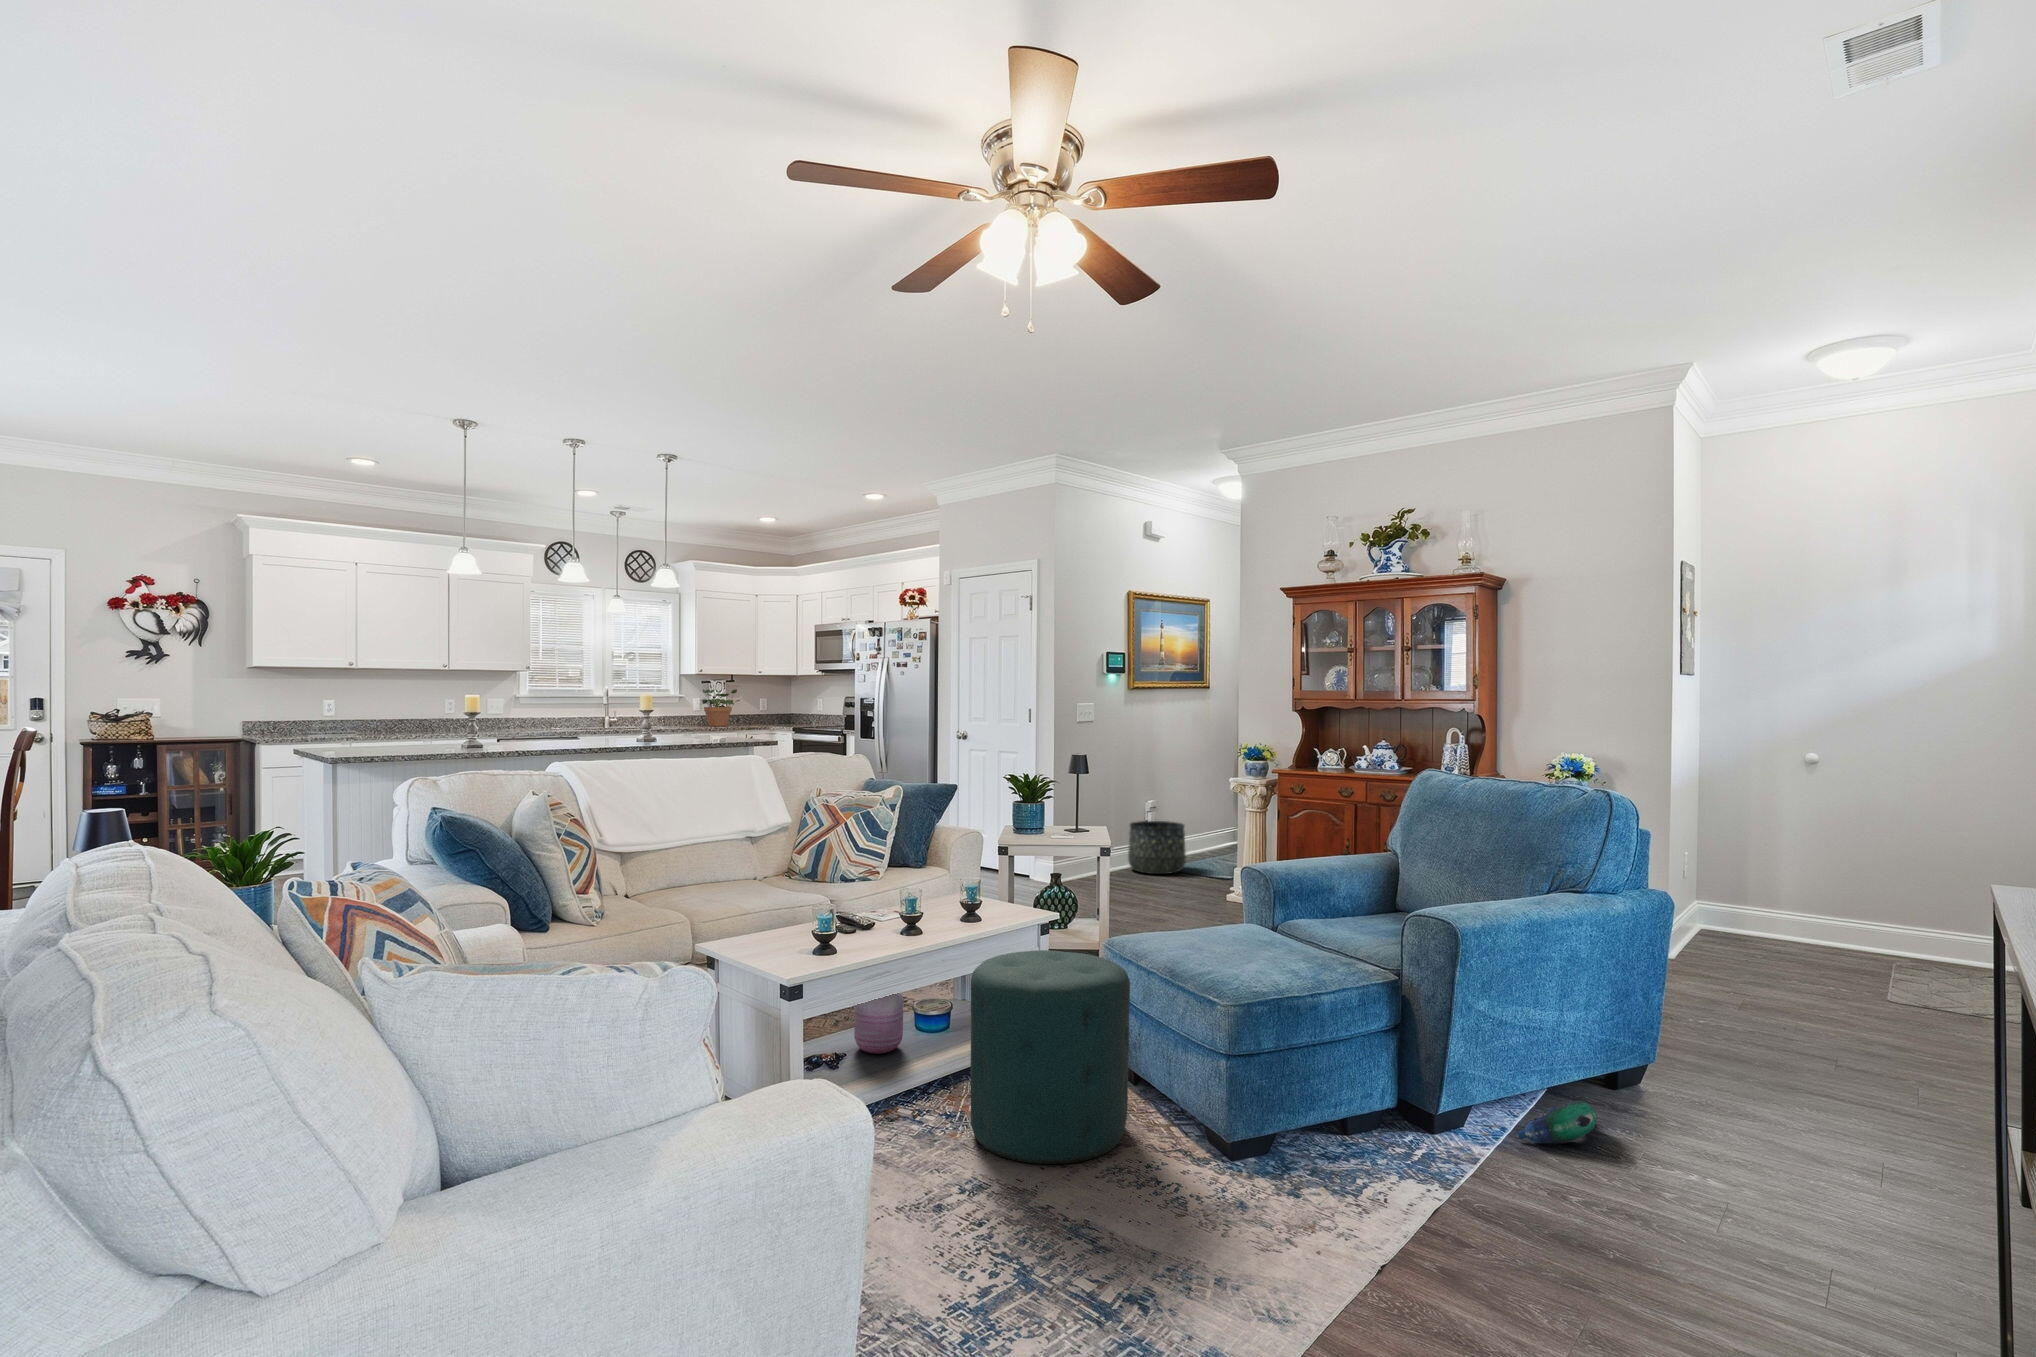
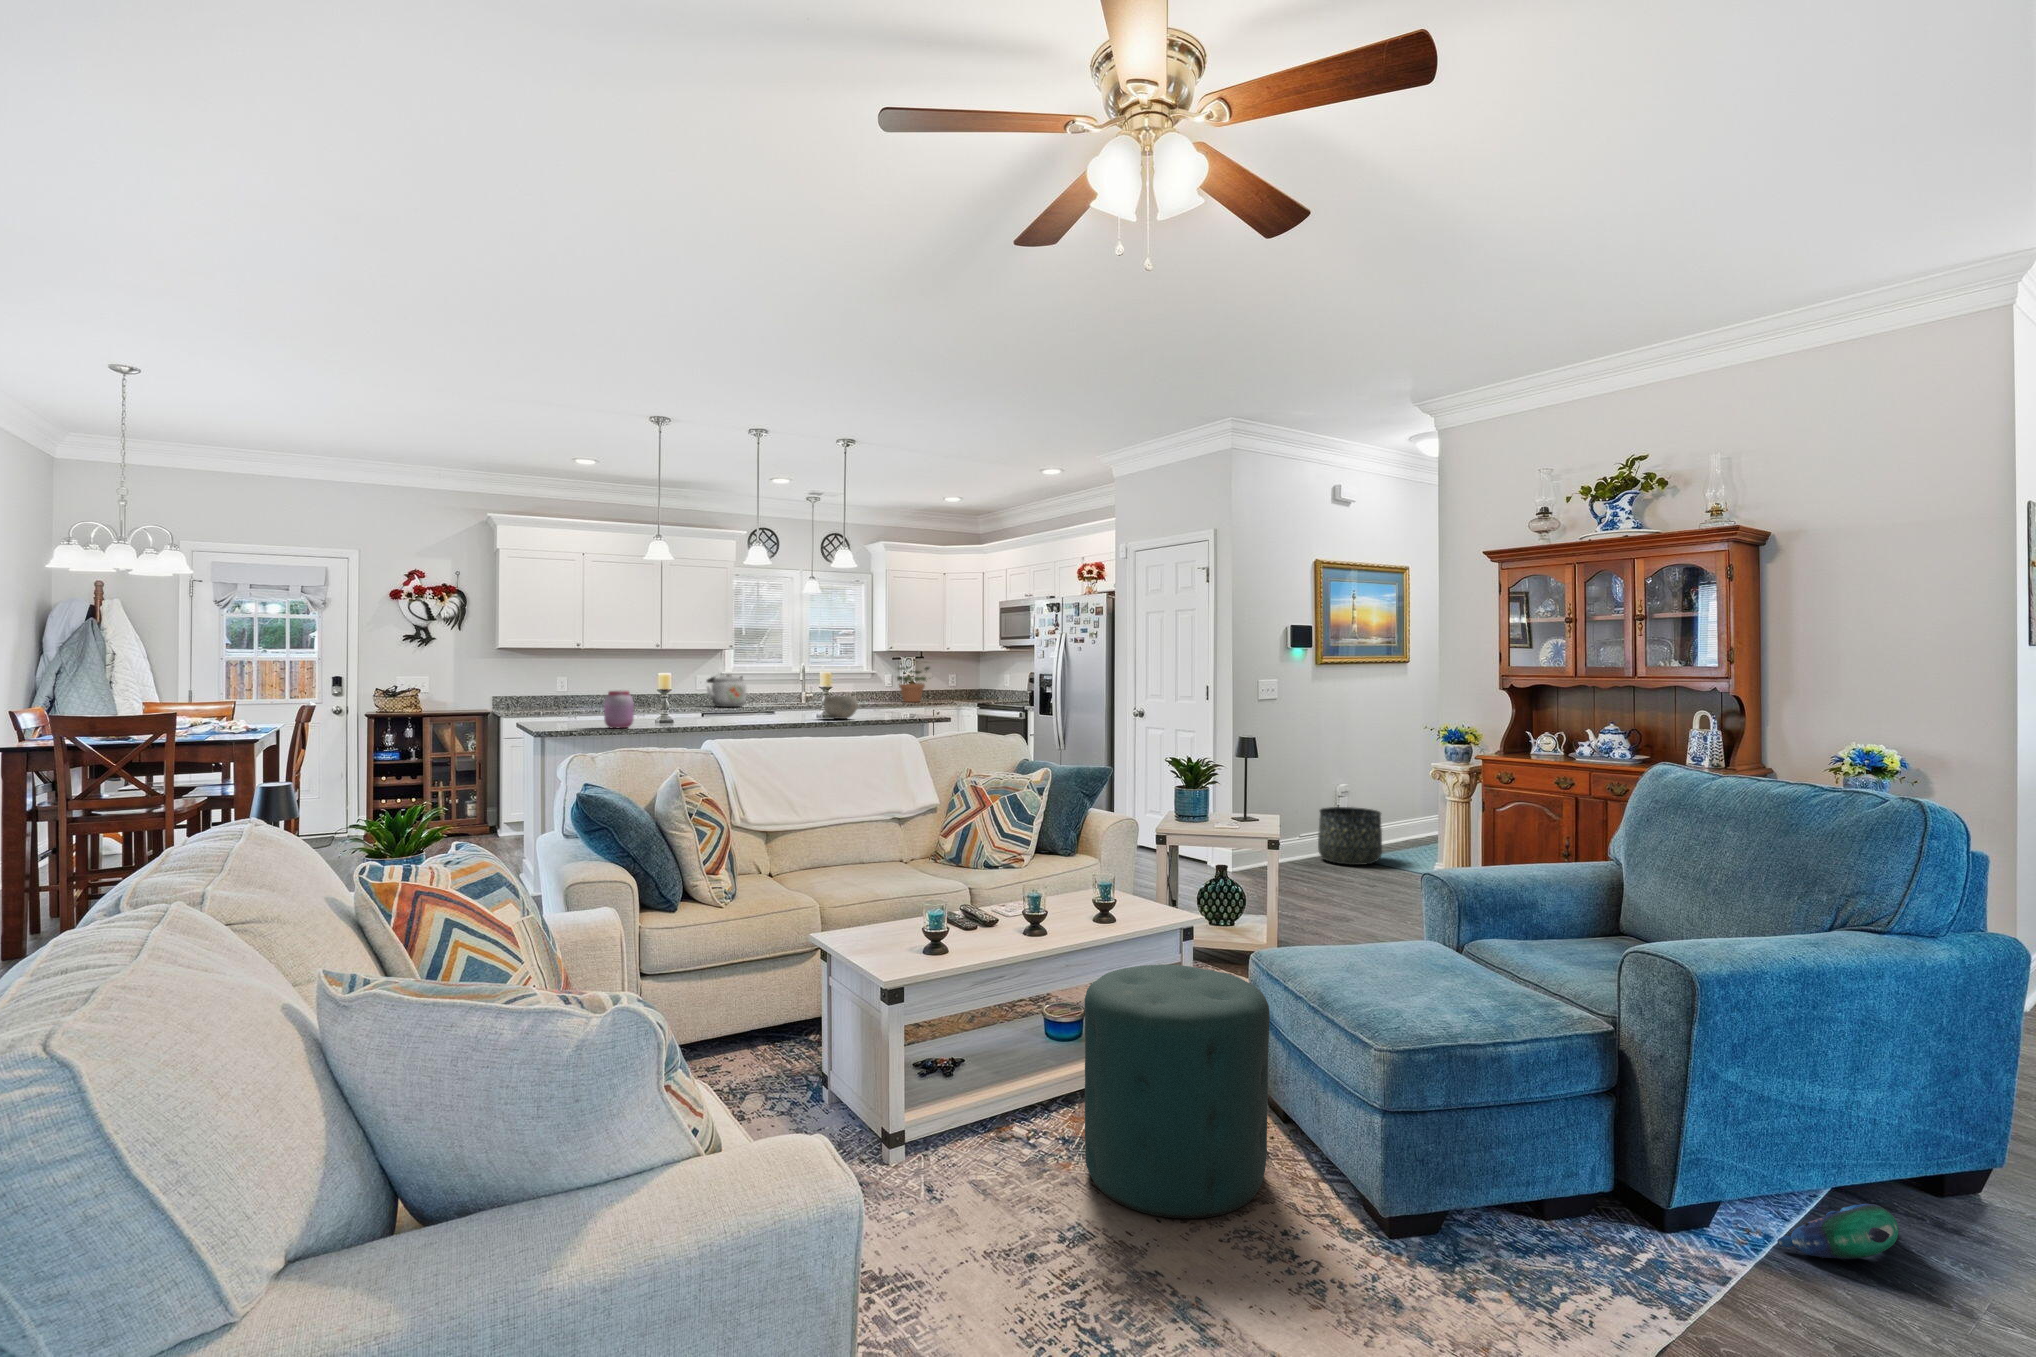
kettle: none [497,696,542,731] -> present [707,674,746,707]
bowl: none [639,719,676,743] -> present [824,696,858,719]
jar: present [854,991,903,1054] -> present [604,691,634,728]

